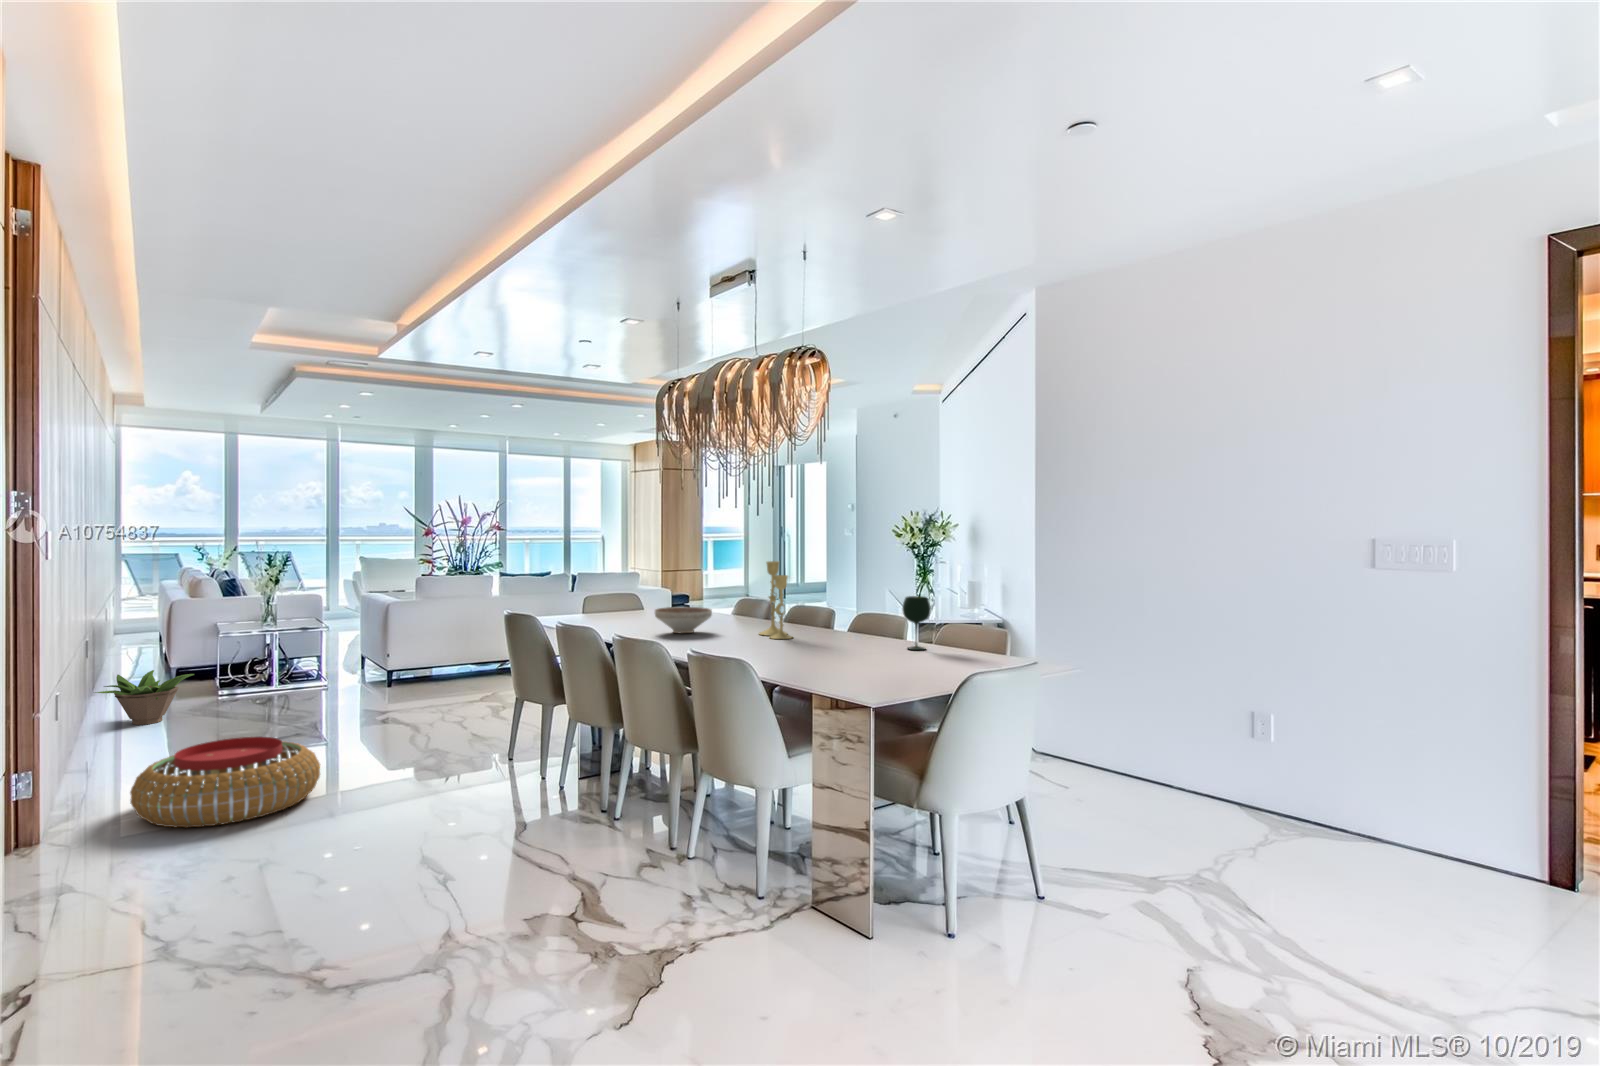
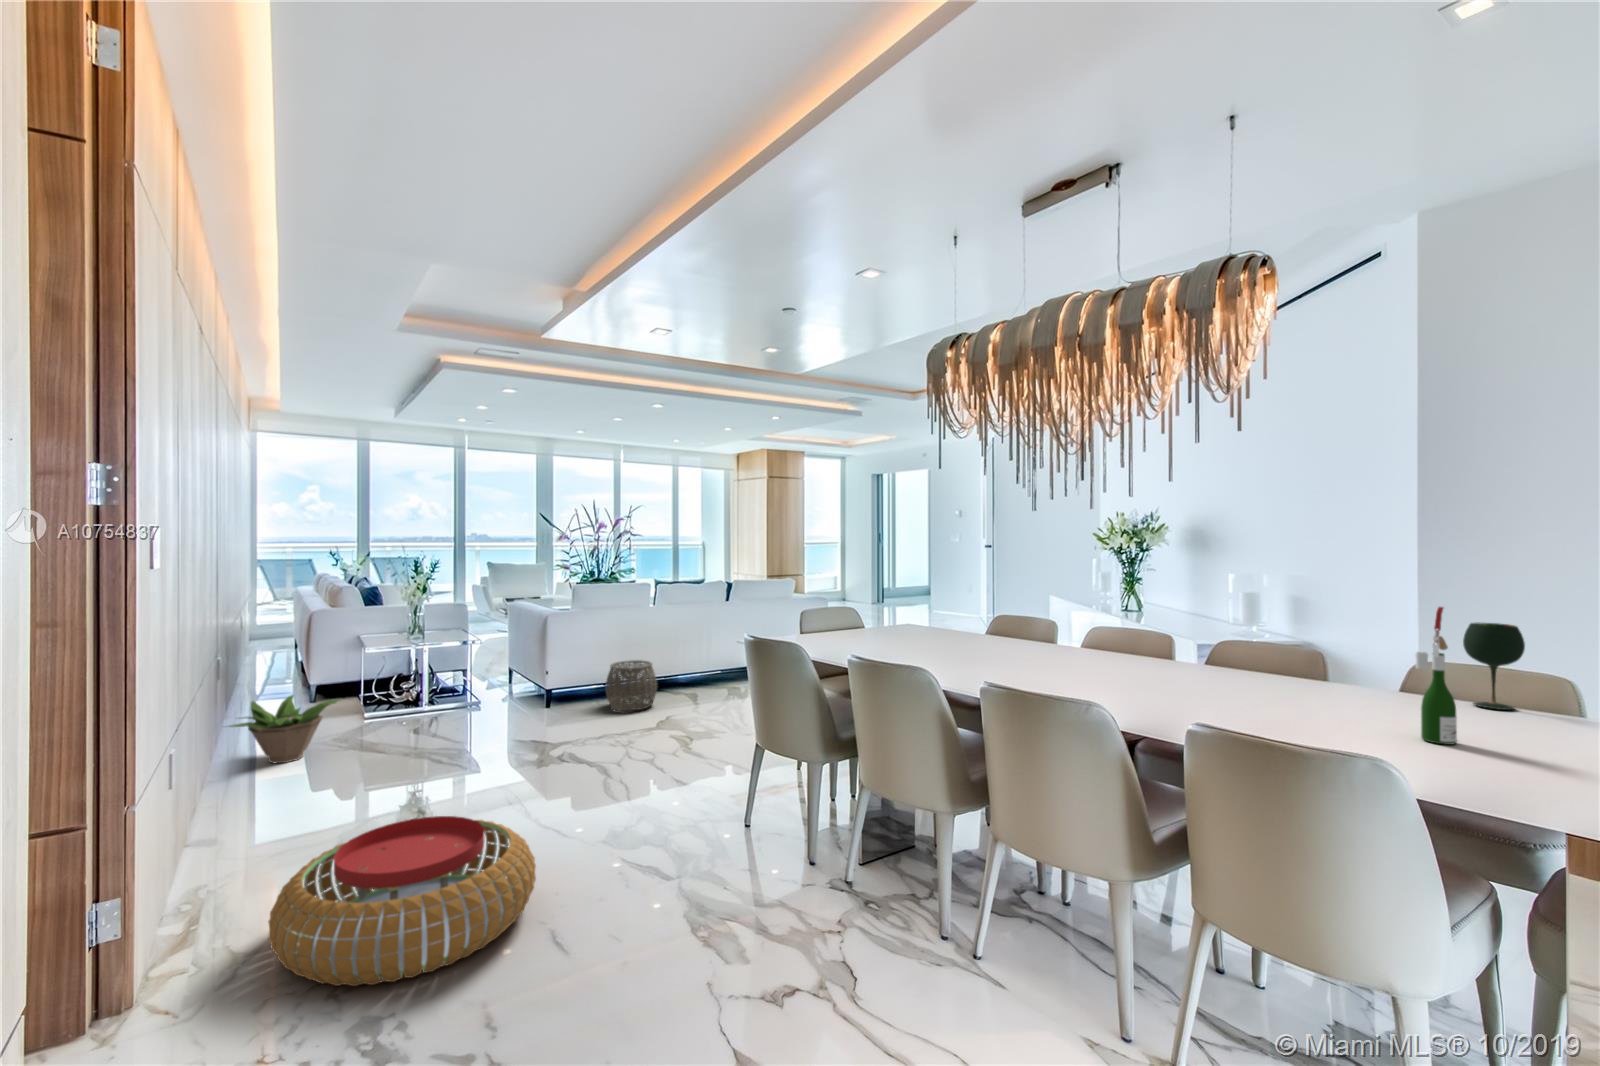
candlestick: present [759,561,792,639] -> none [1140,568,1218,682]
wine bottle: none [809,584,833,663] -> present [1415,607,1457,745]
decorative bowl: present [655,607,712,633] -> none [985,630,1068,669]
woven basket: none [439,645,488,690] -> present [606,660,657,711]

